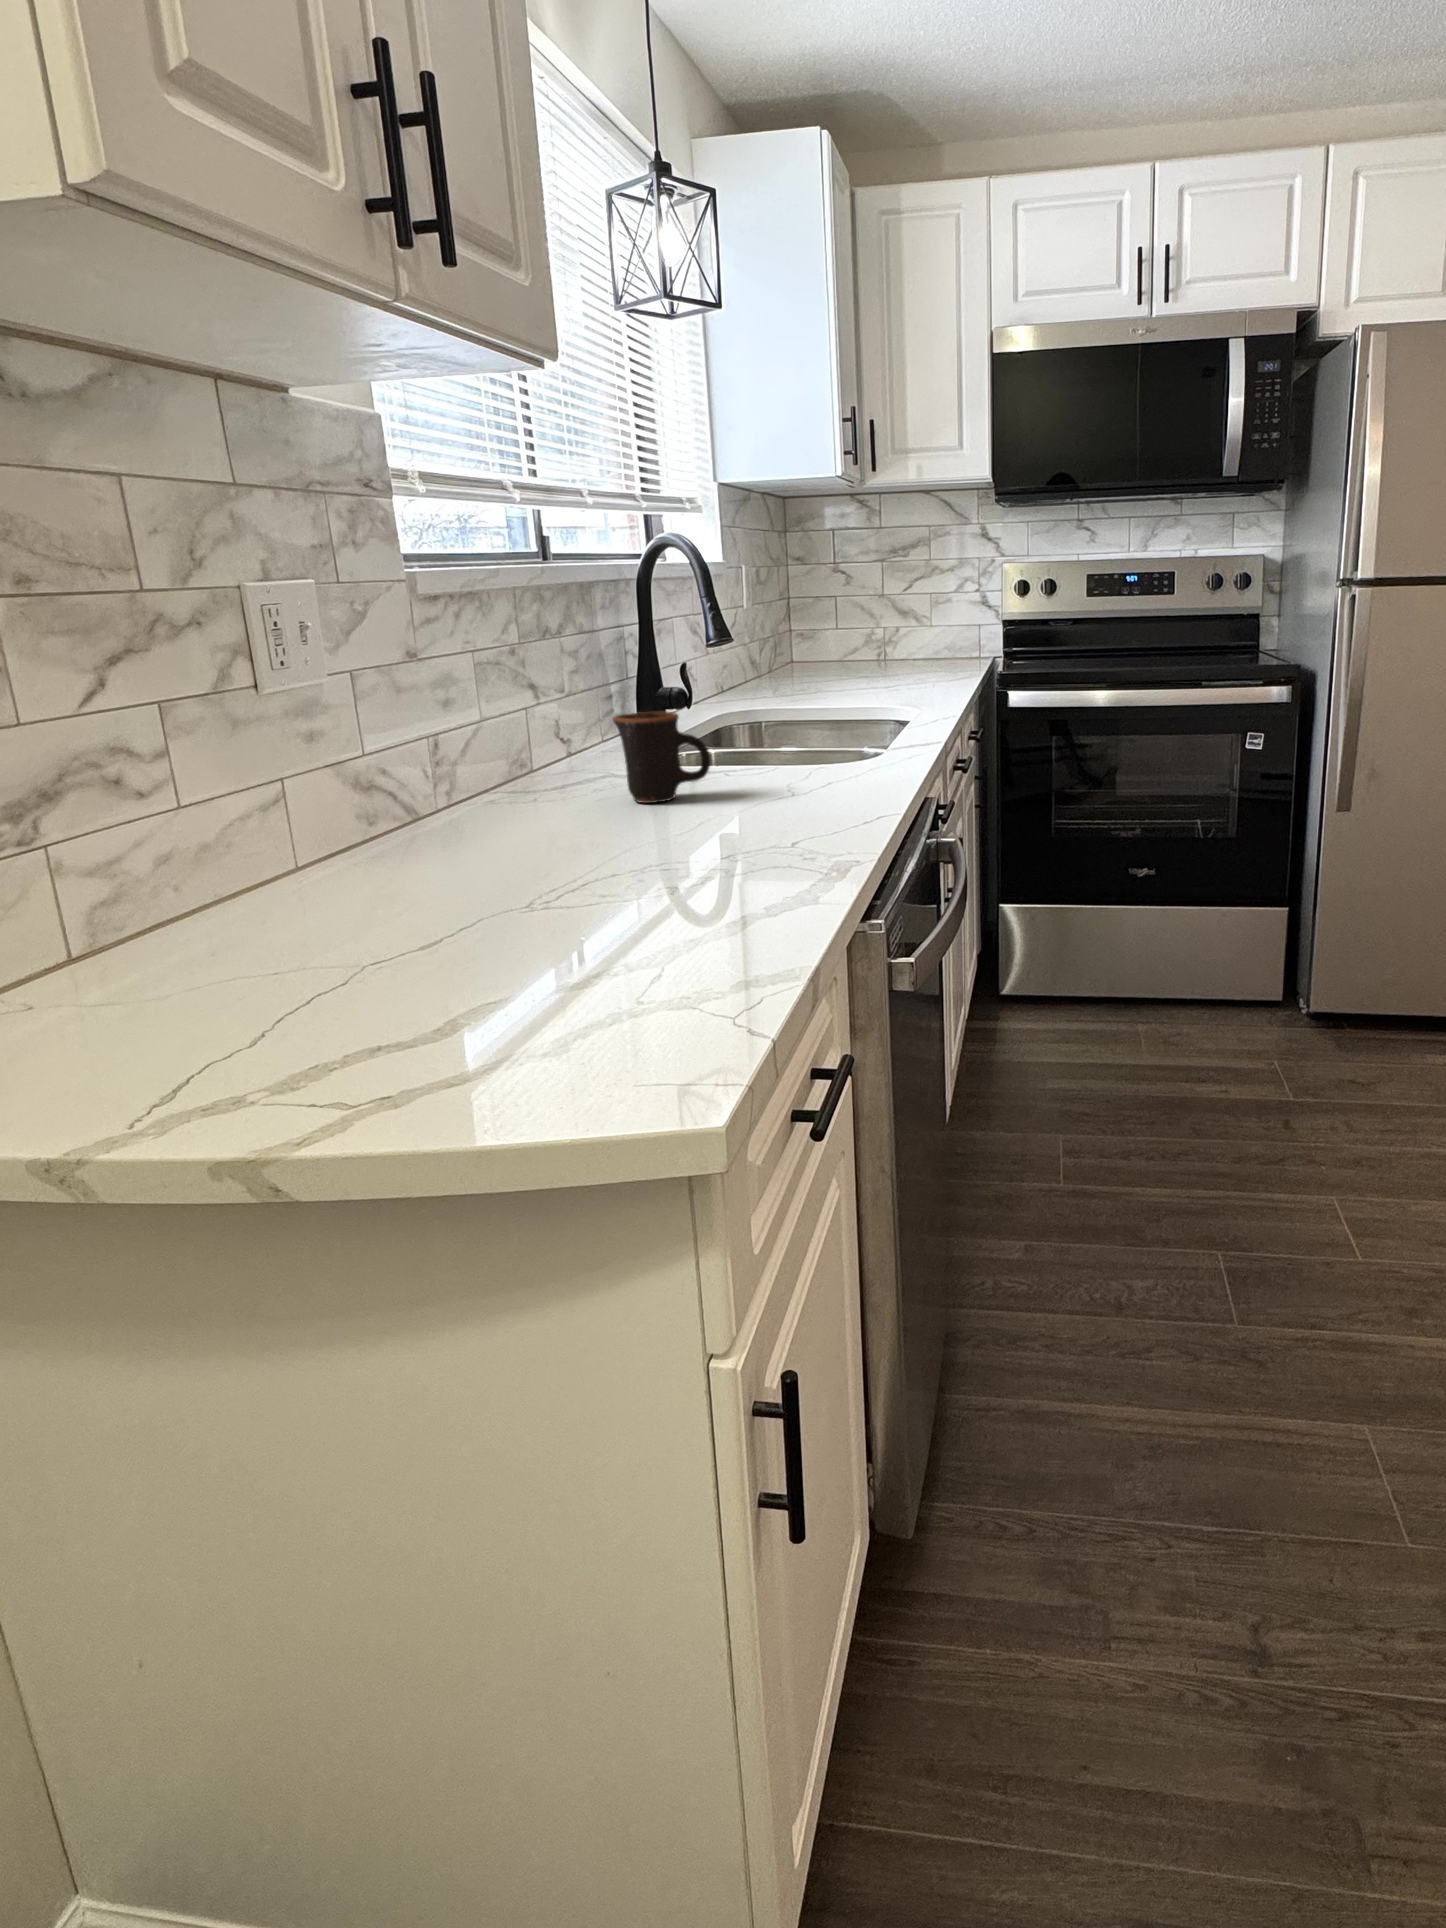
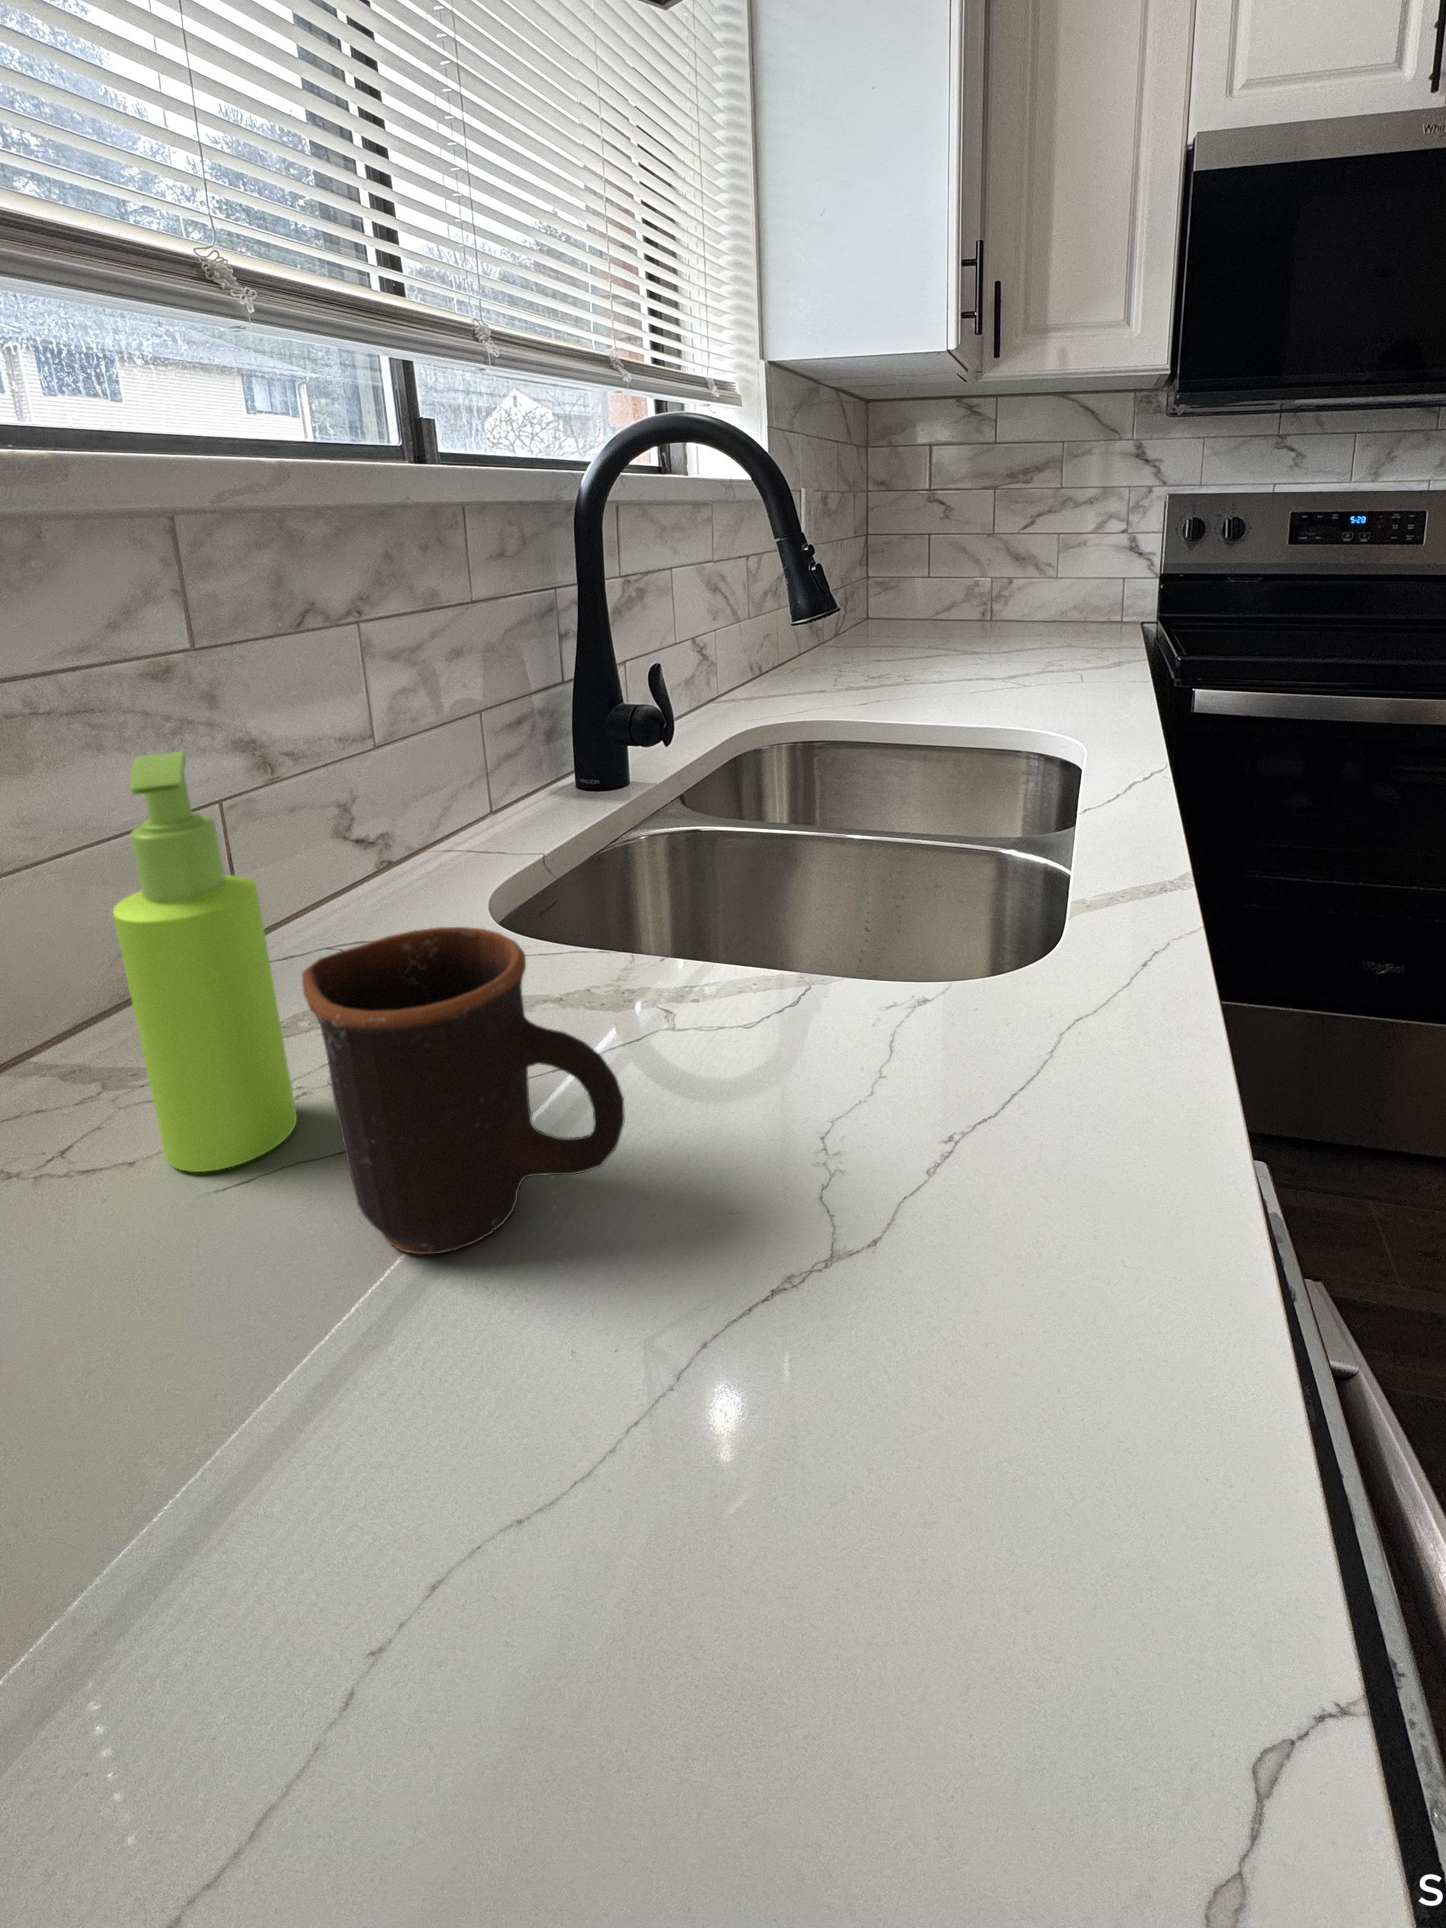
soap dispenser: none [537,660,587,801] -> present [113,751,297,1172]

